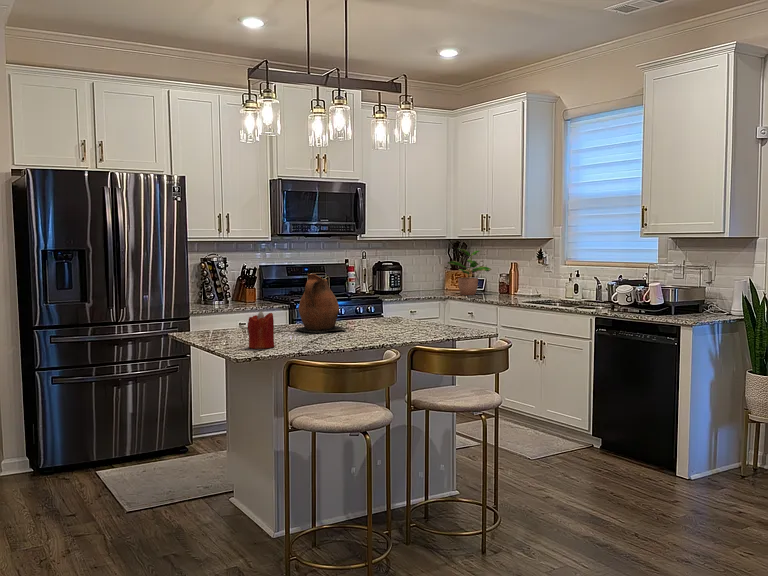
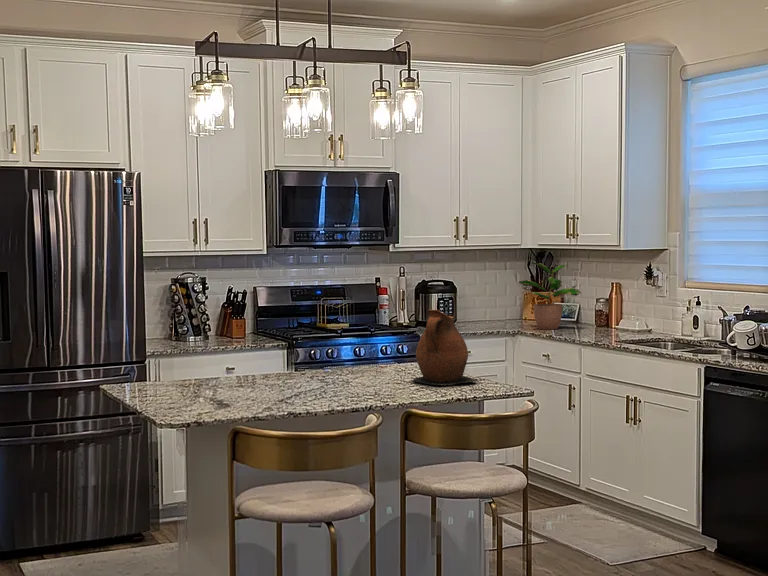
ceramic pitcher: present [296,274,346,332] -> present [412,310,478,385]
candle: present [248,311,274,349] -> none [190,362,223,411]

